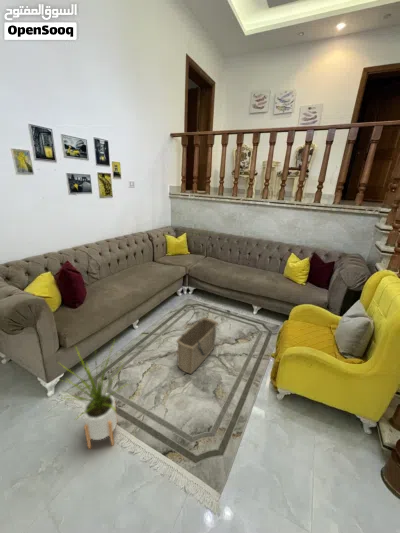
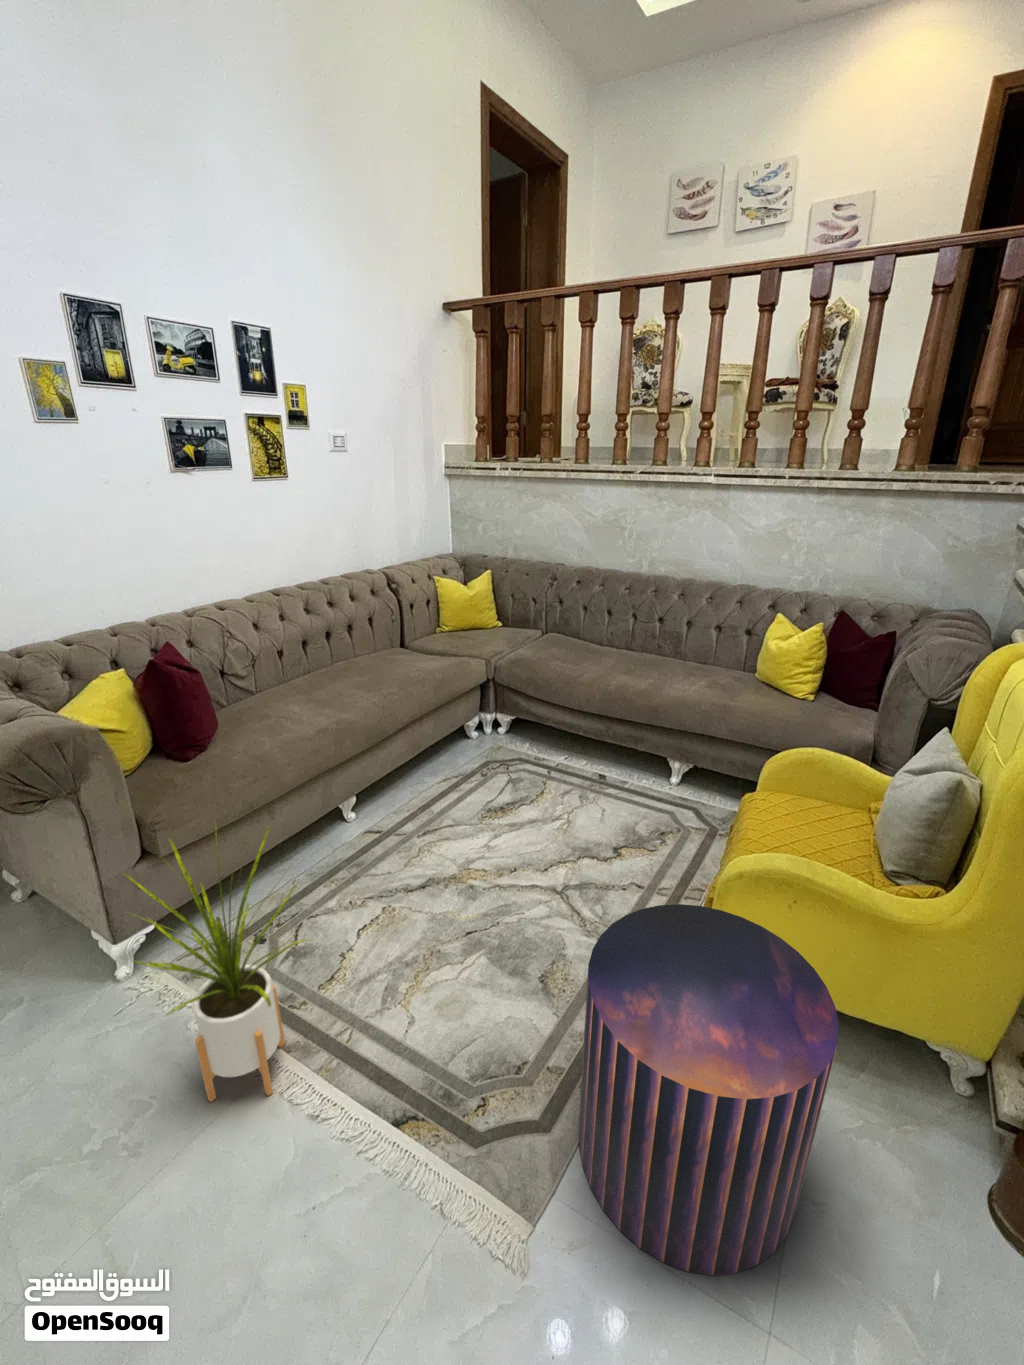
basket: present [177,317,218,374] -> none [443,787,560,933]
pouf: none [233,369,338,515] -> present [578,904,839,1275]

